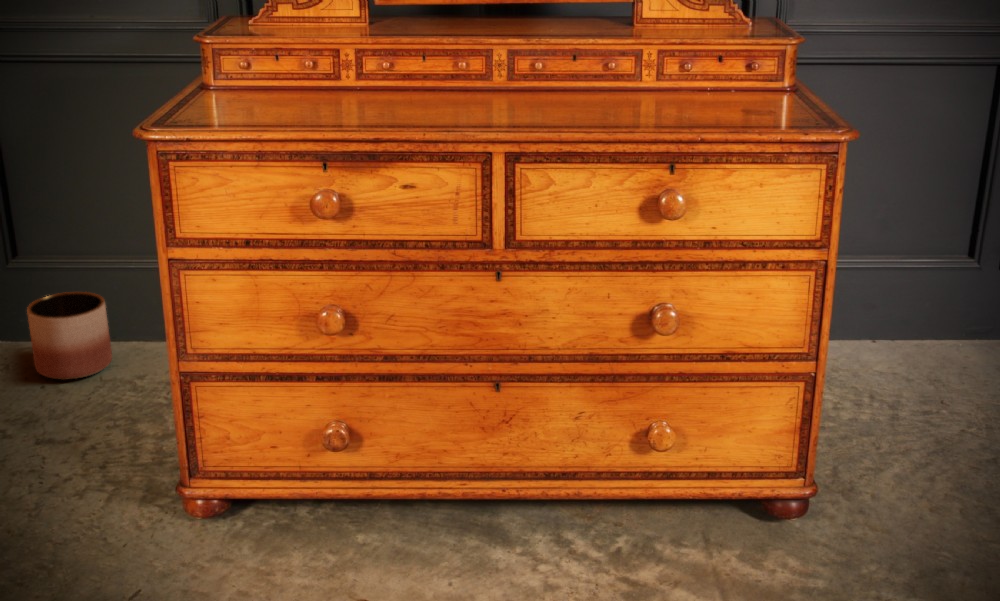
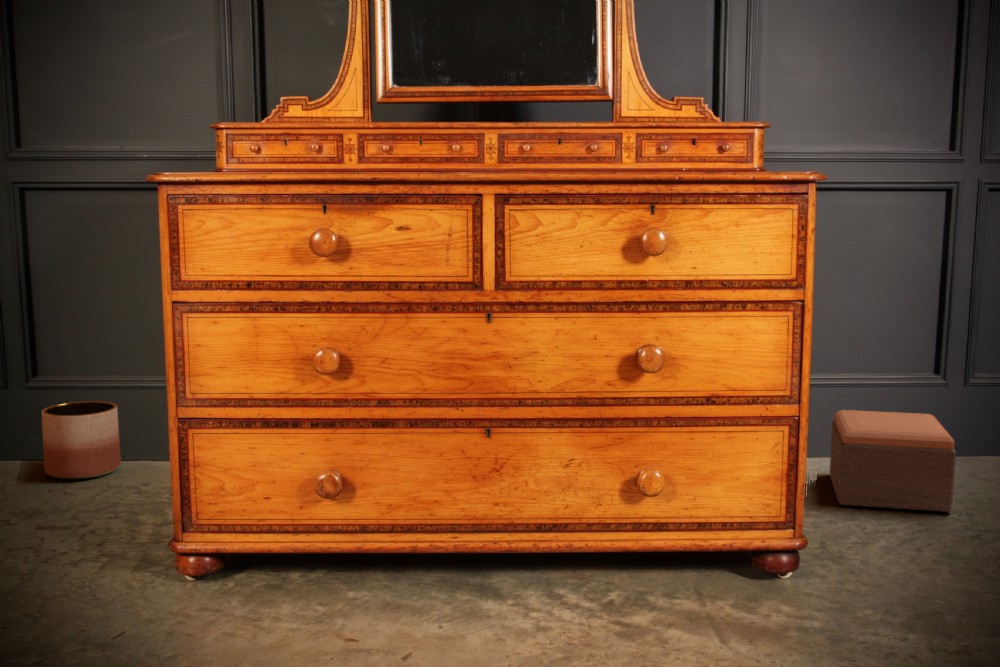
footstool: none [848,312,977,431] -> present [830,410,956,512]

